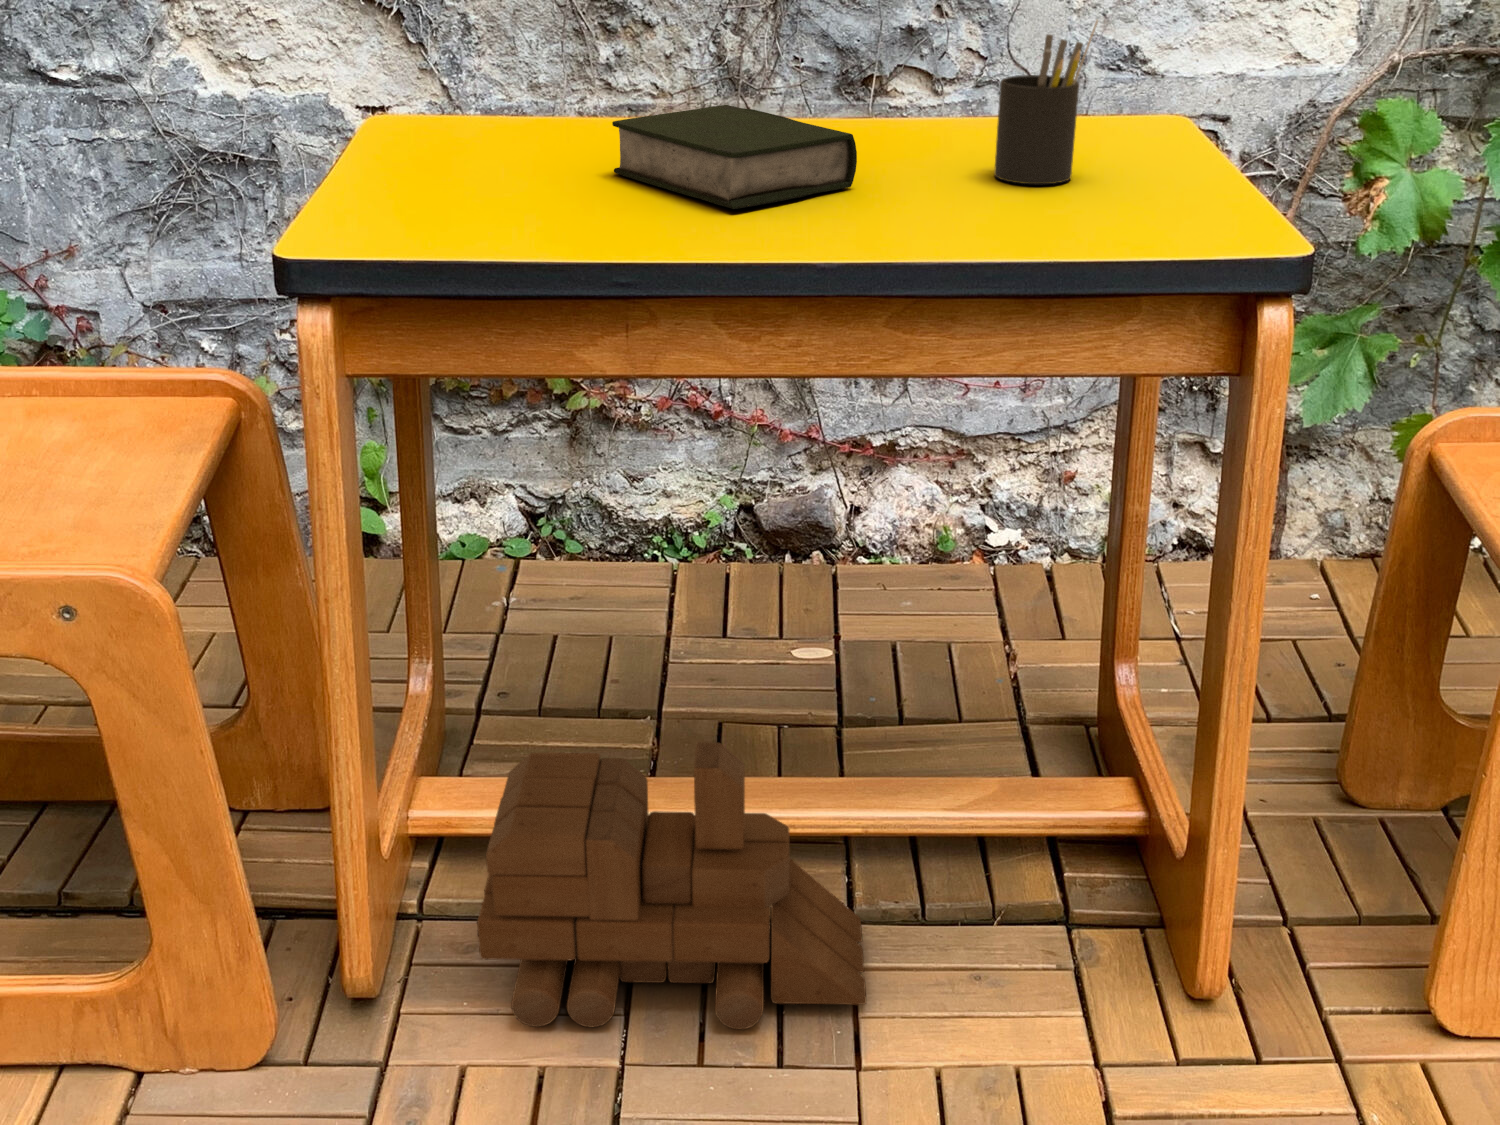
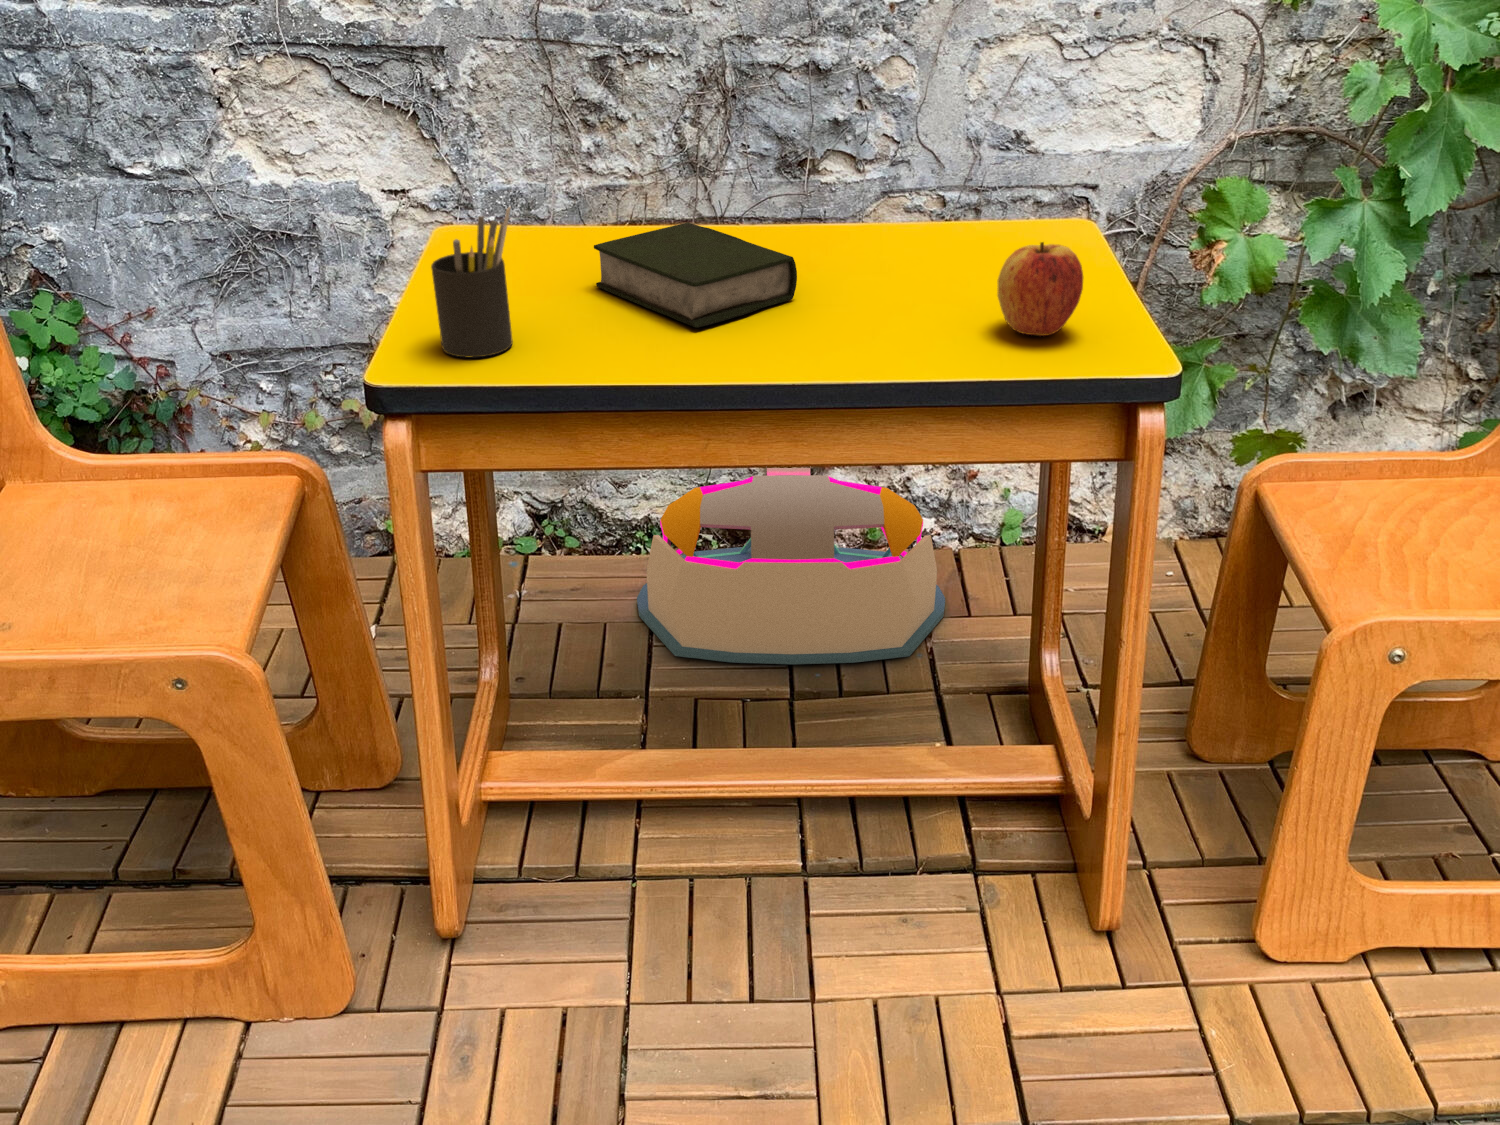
pen holder: present [994,20,1098,184] -> present [431,207,512,357]
apple: none [1100,107,1205,223] -> present [997,242,1083,336]
storage bin: none [650,446,1034,689] -> present [637,468,945,664]
toy train: present [477,742,866,1029] -> none [506,746,818,973]

